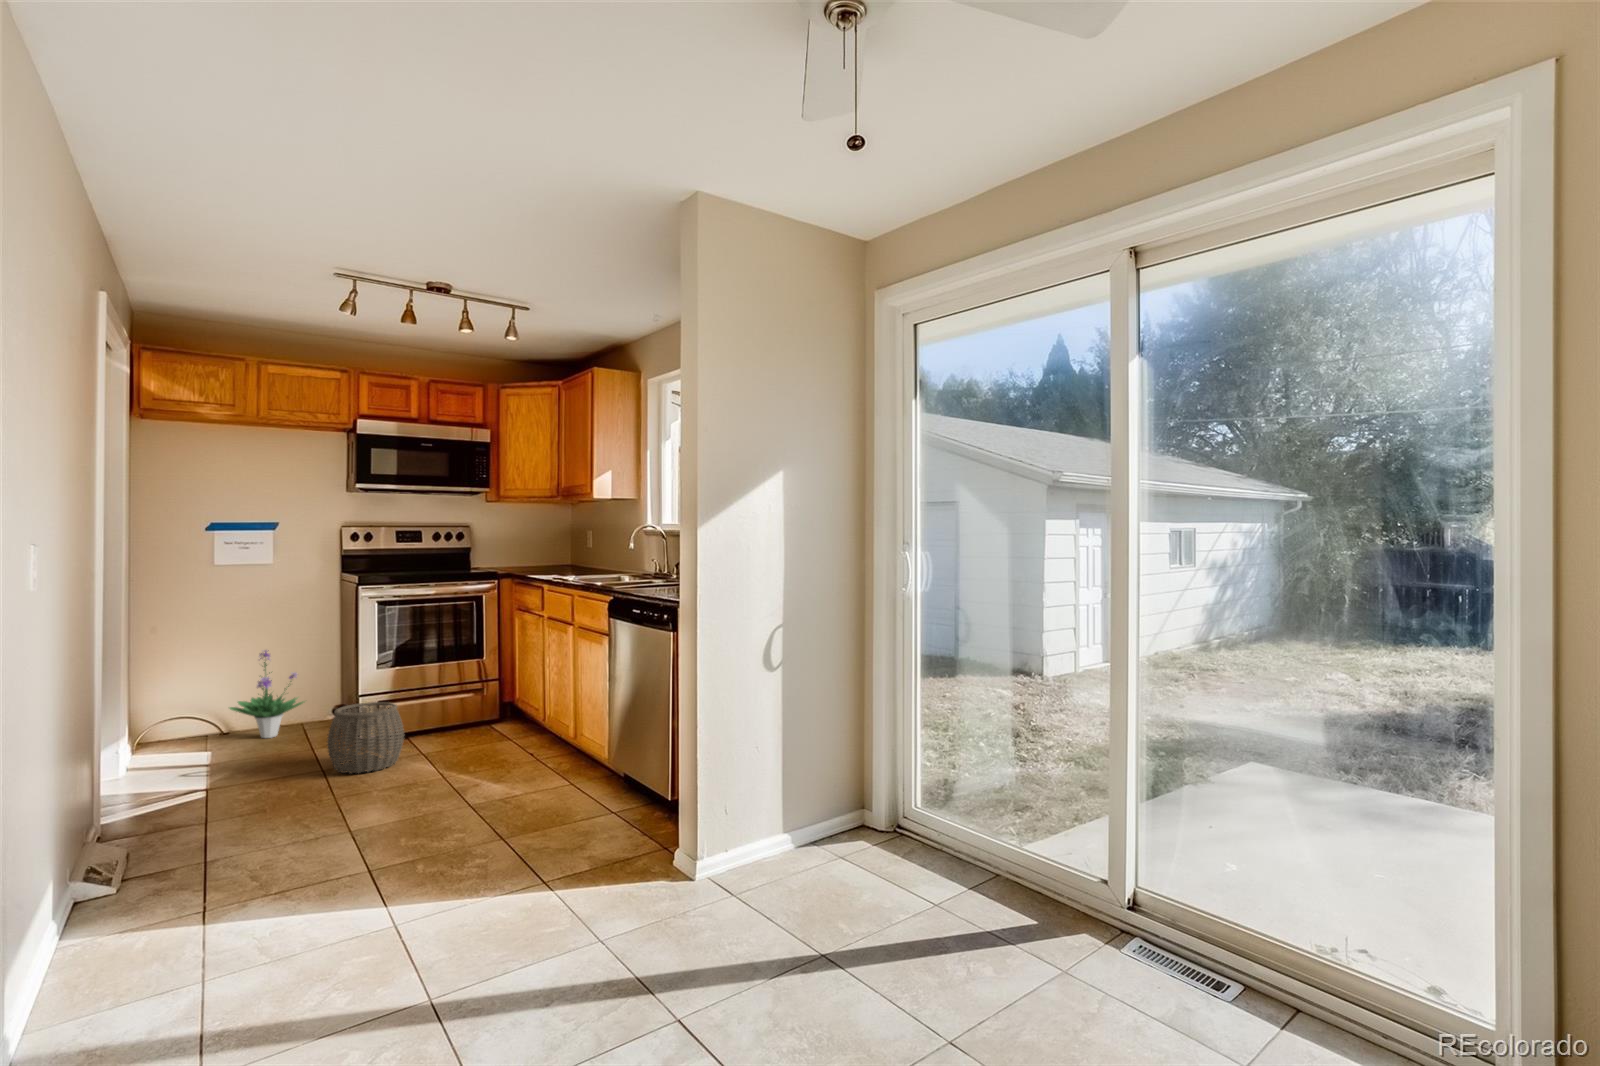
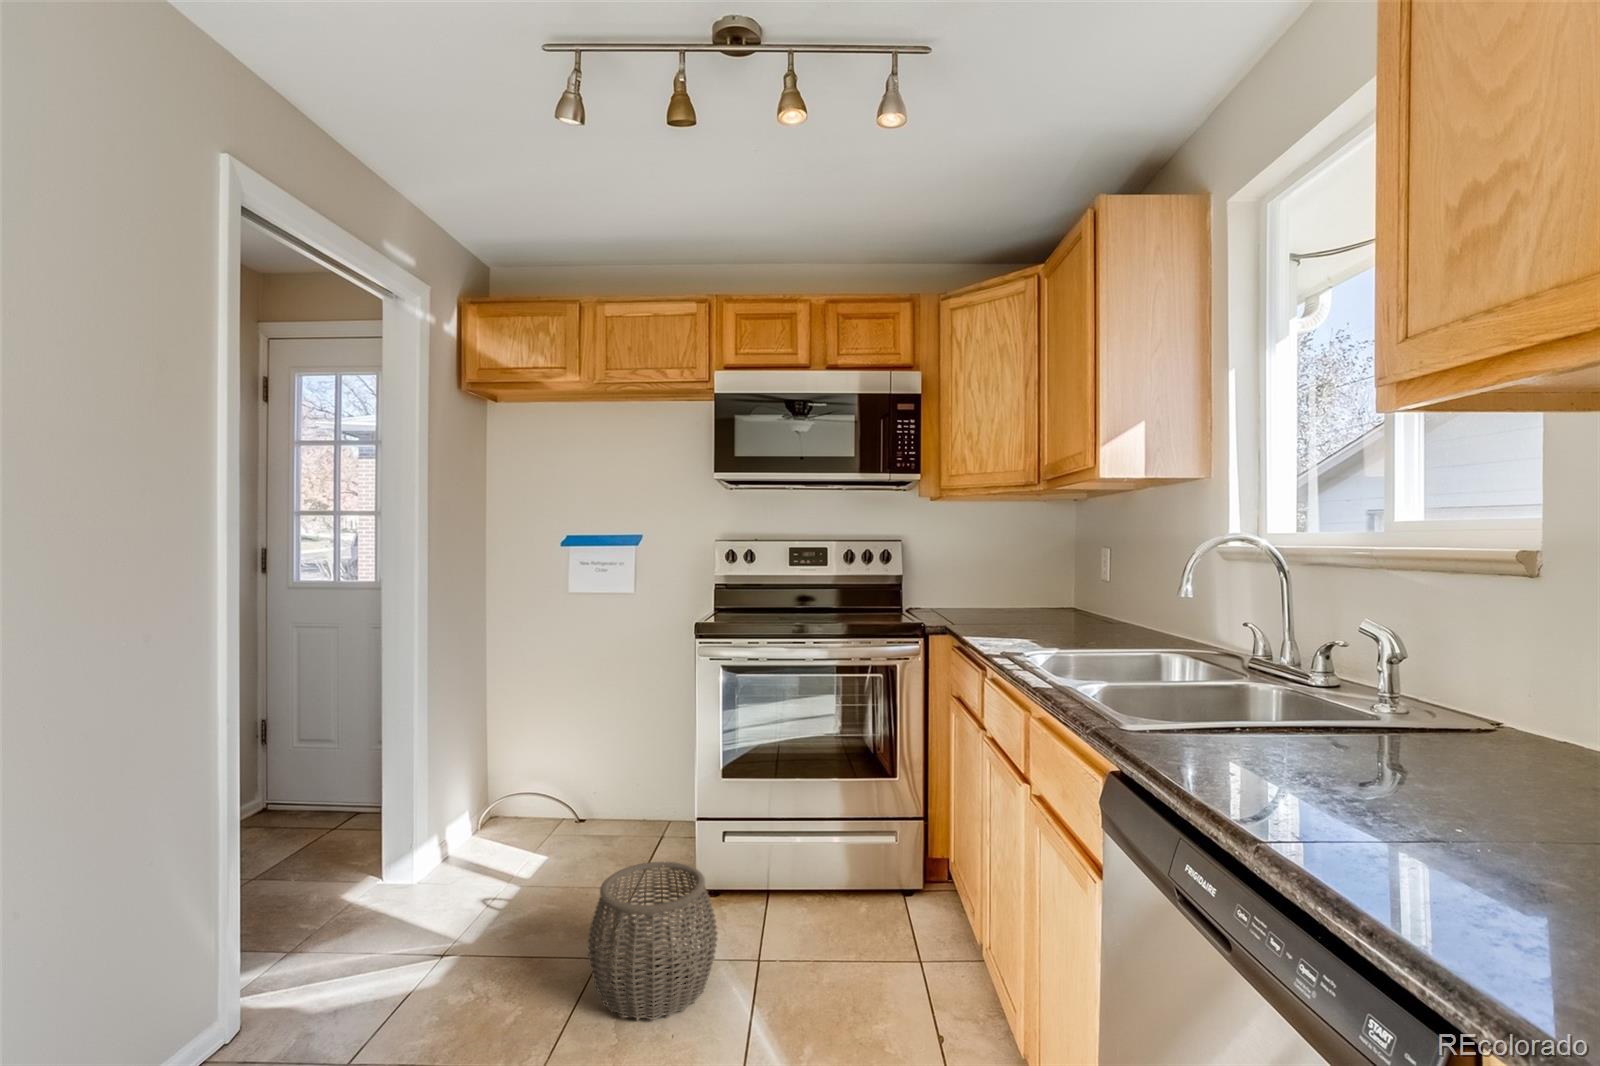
potted plant: present [230,650,304,738] -> none [567,716,659,848]

